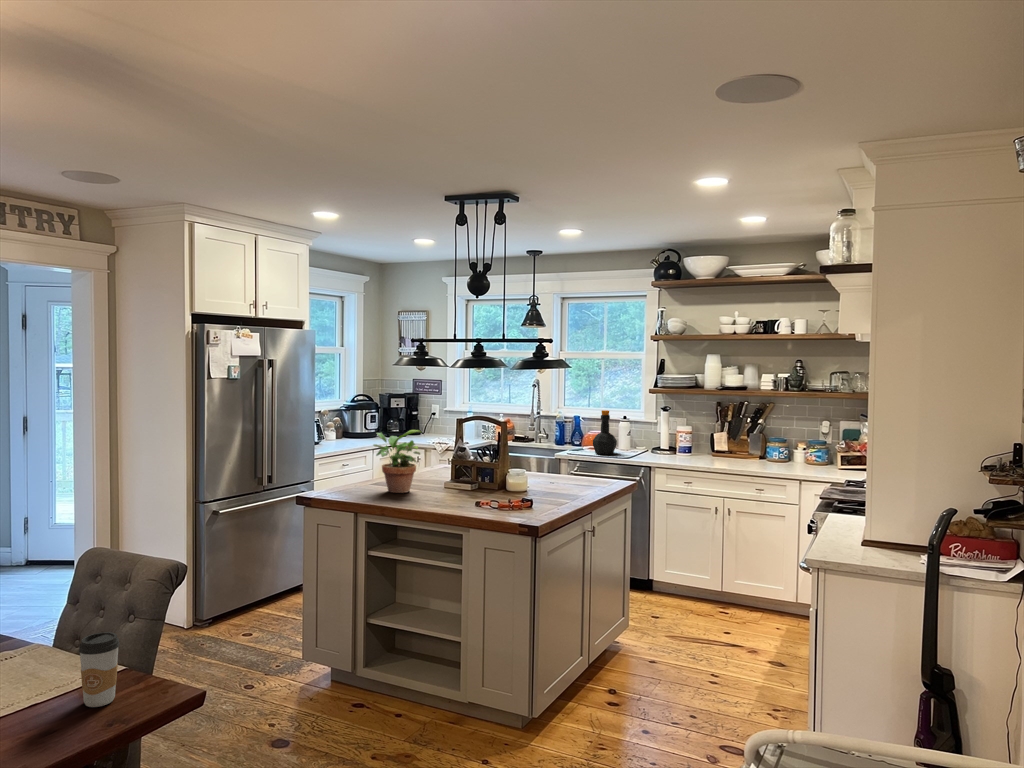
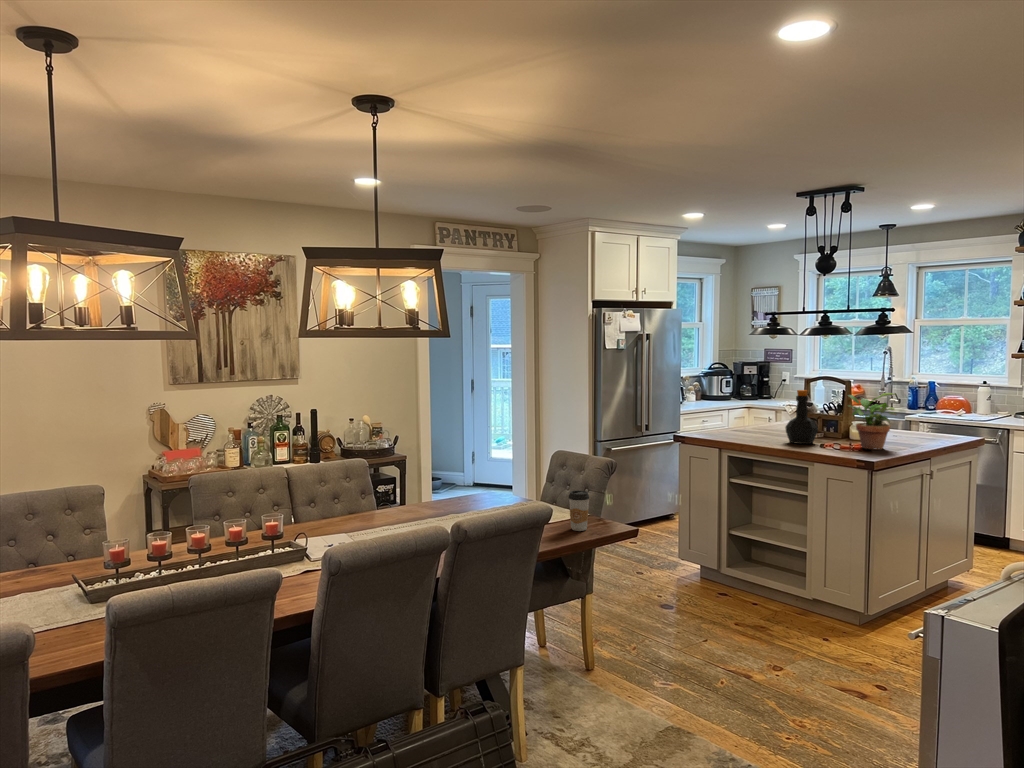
bottle: present [593,410,617,454] -> present [786,390,818,444]
potted plant: present [374,430,420,493] -> present [849,393,896,450]

